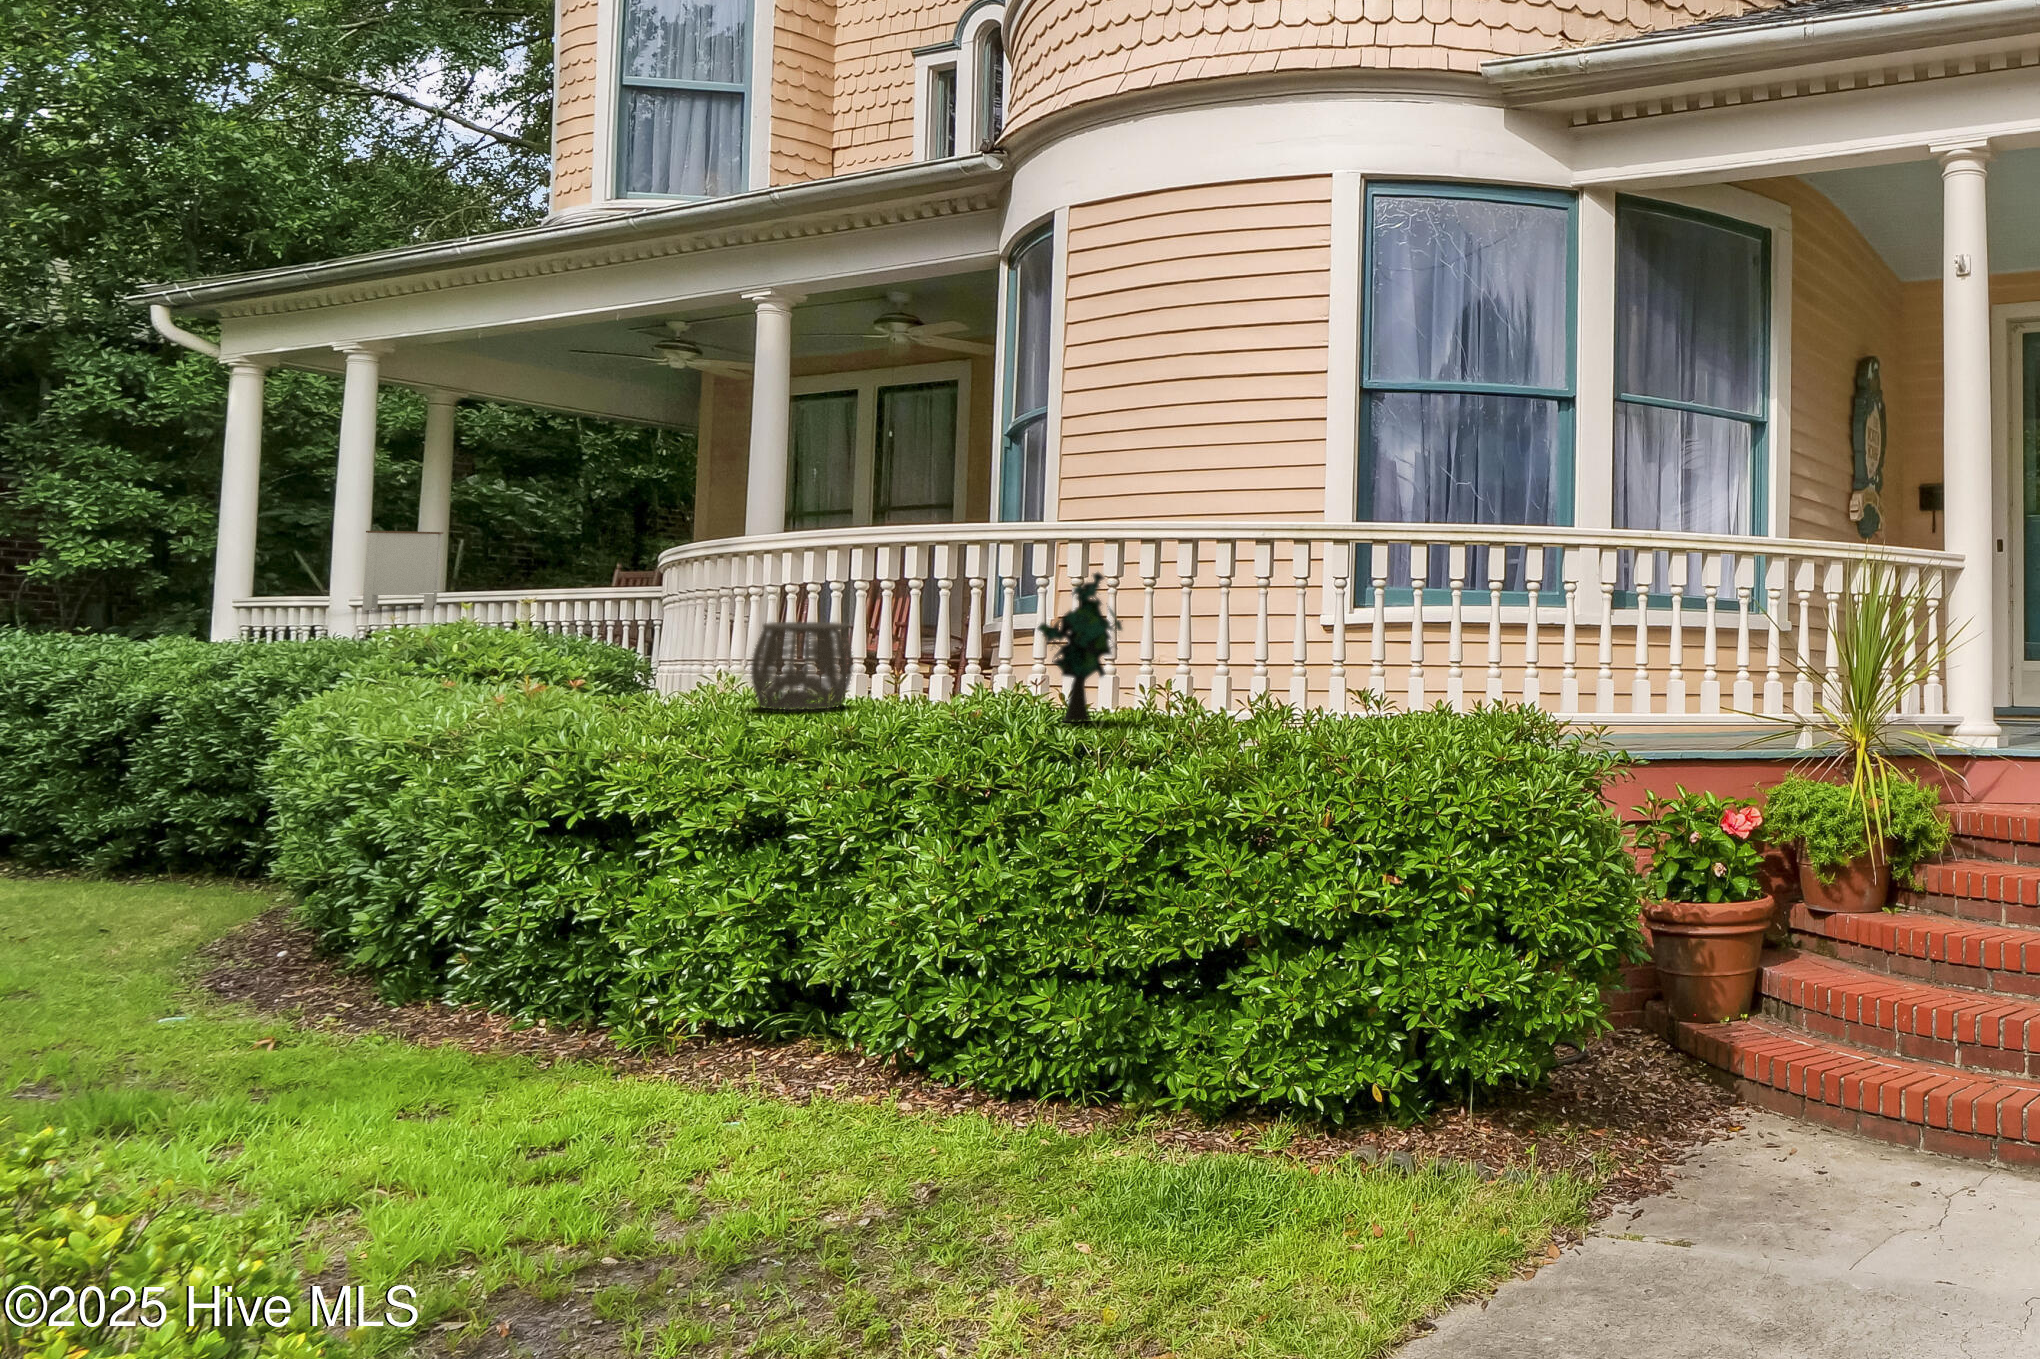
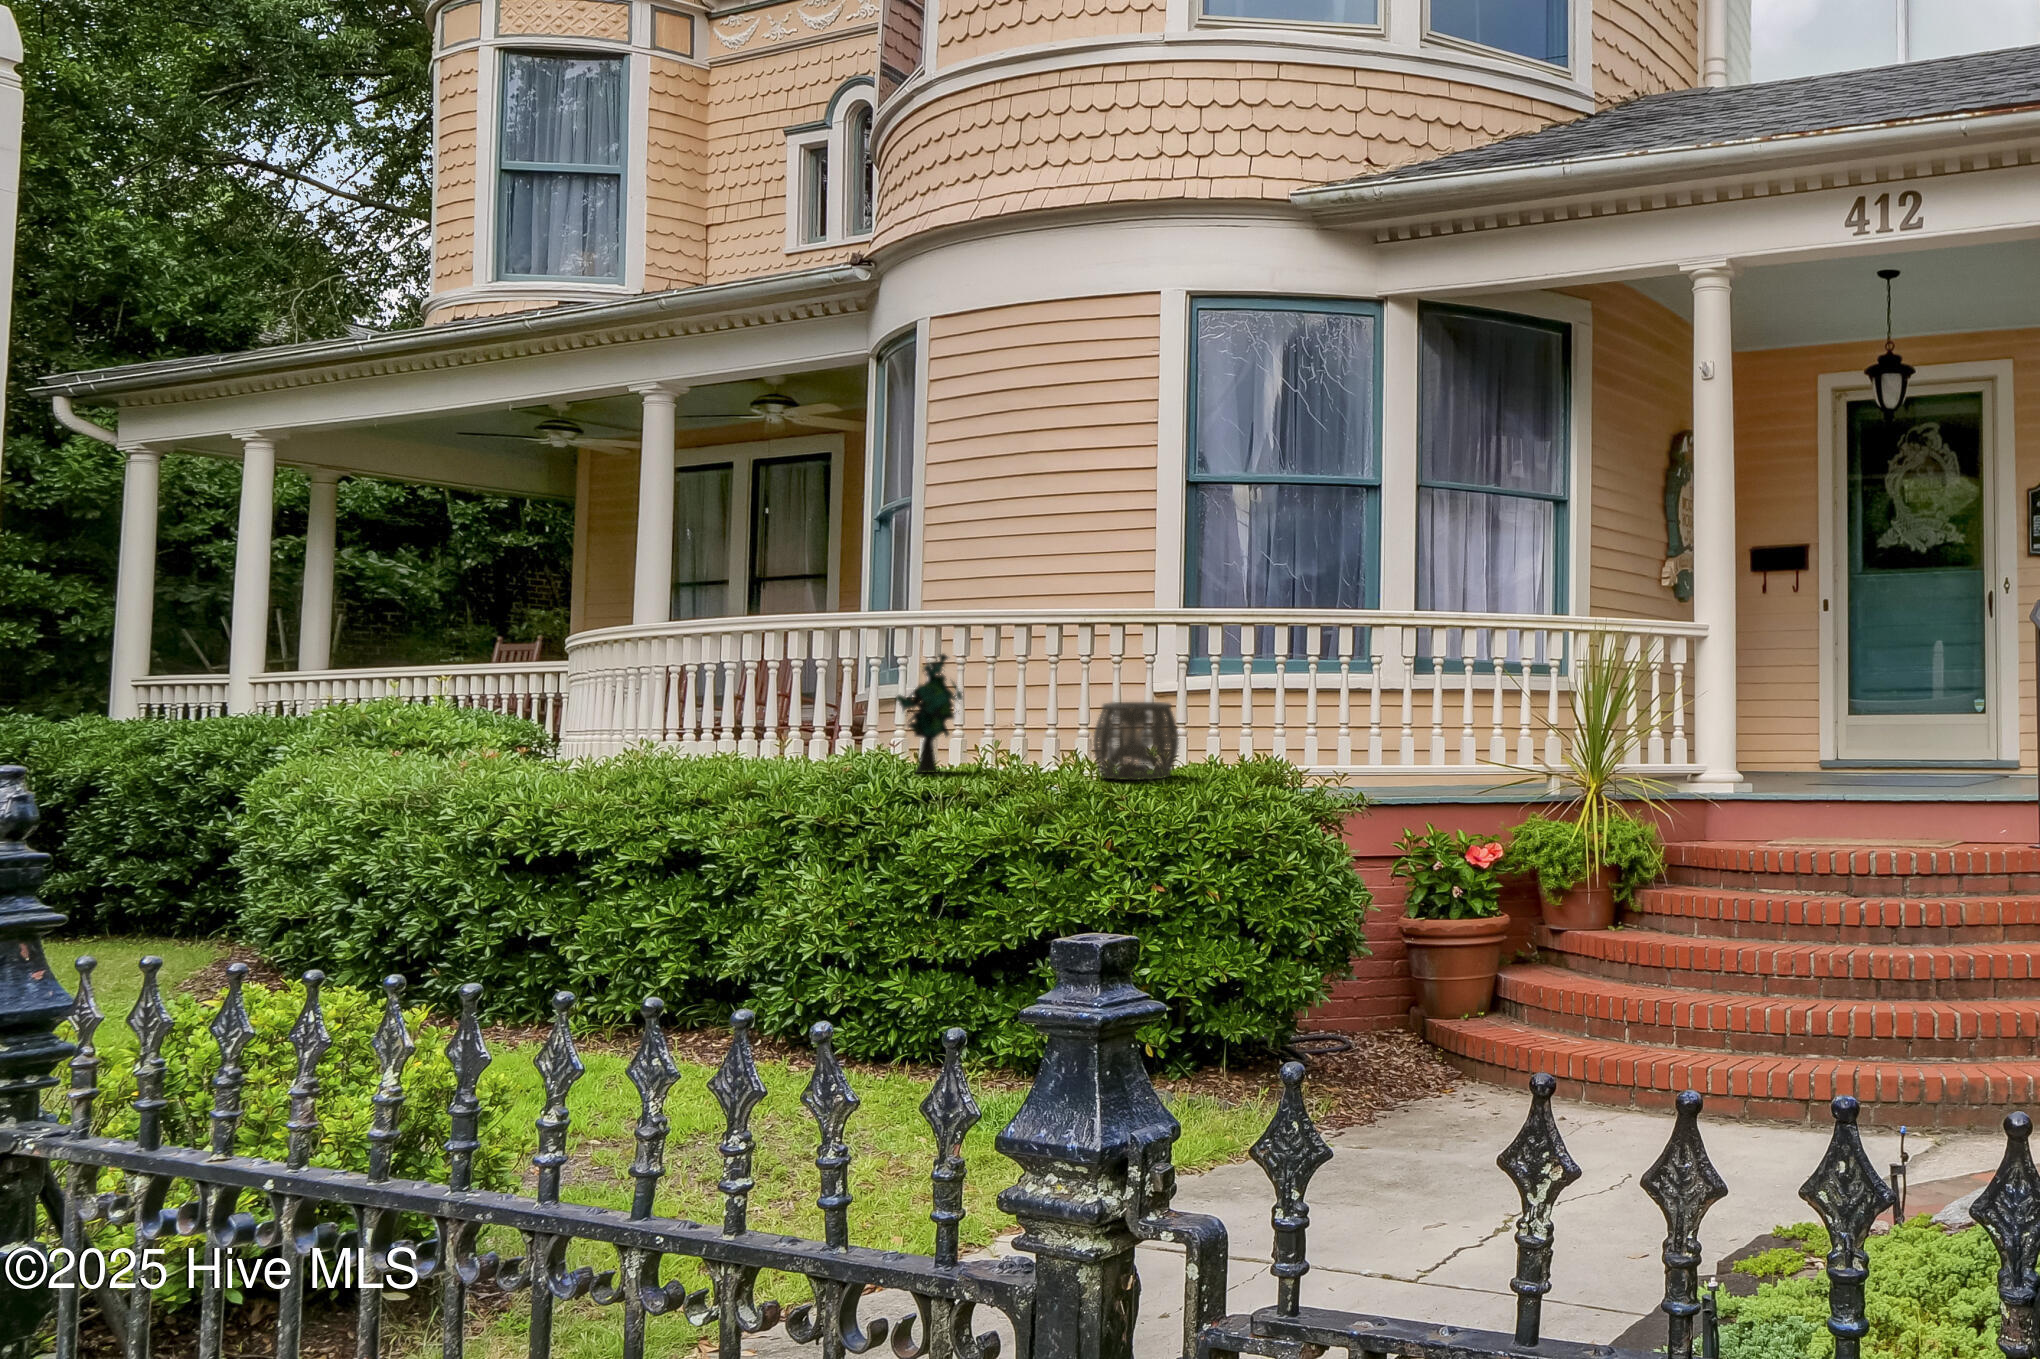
side table: present [362,531,443,610] -> none [265,607,340,686]
woven basket: present [750,622,853,710] -> present [1093,702,1179,780]

